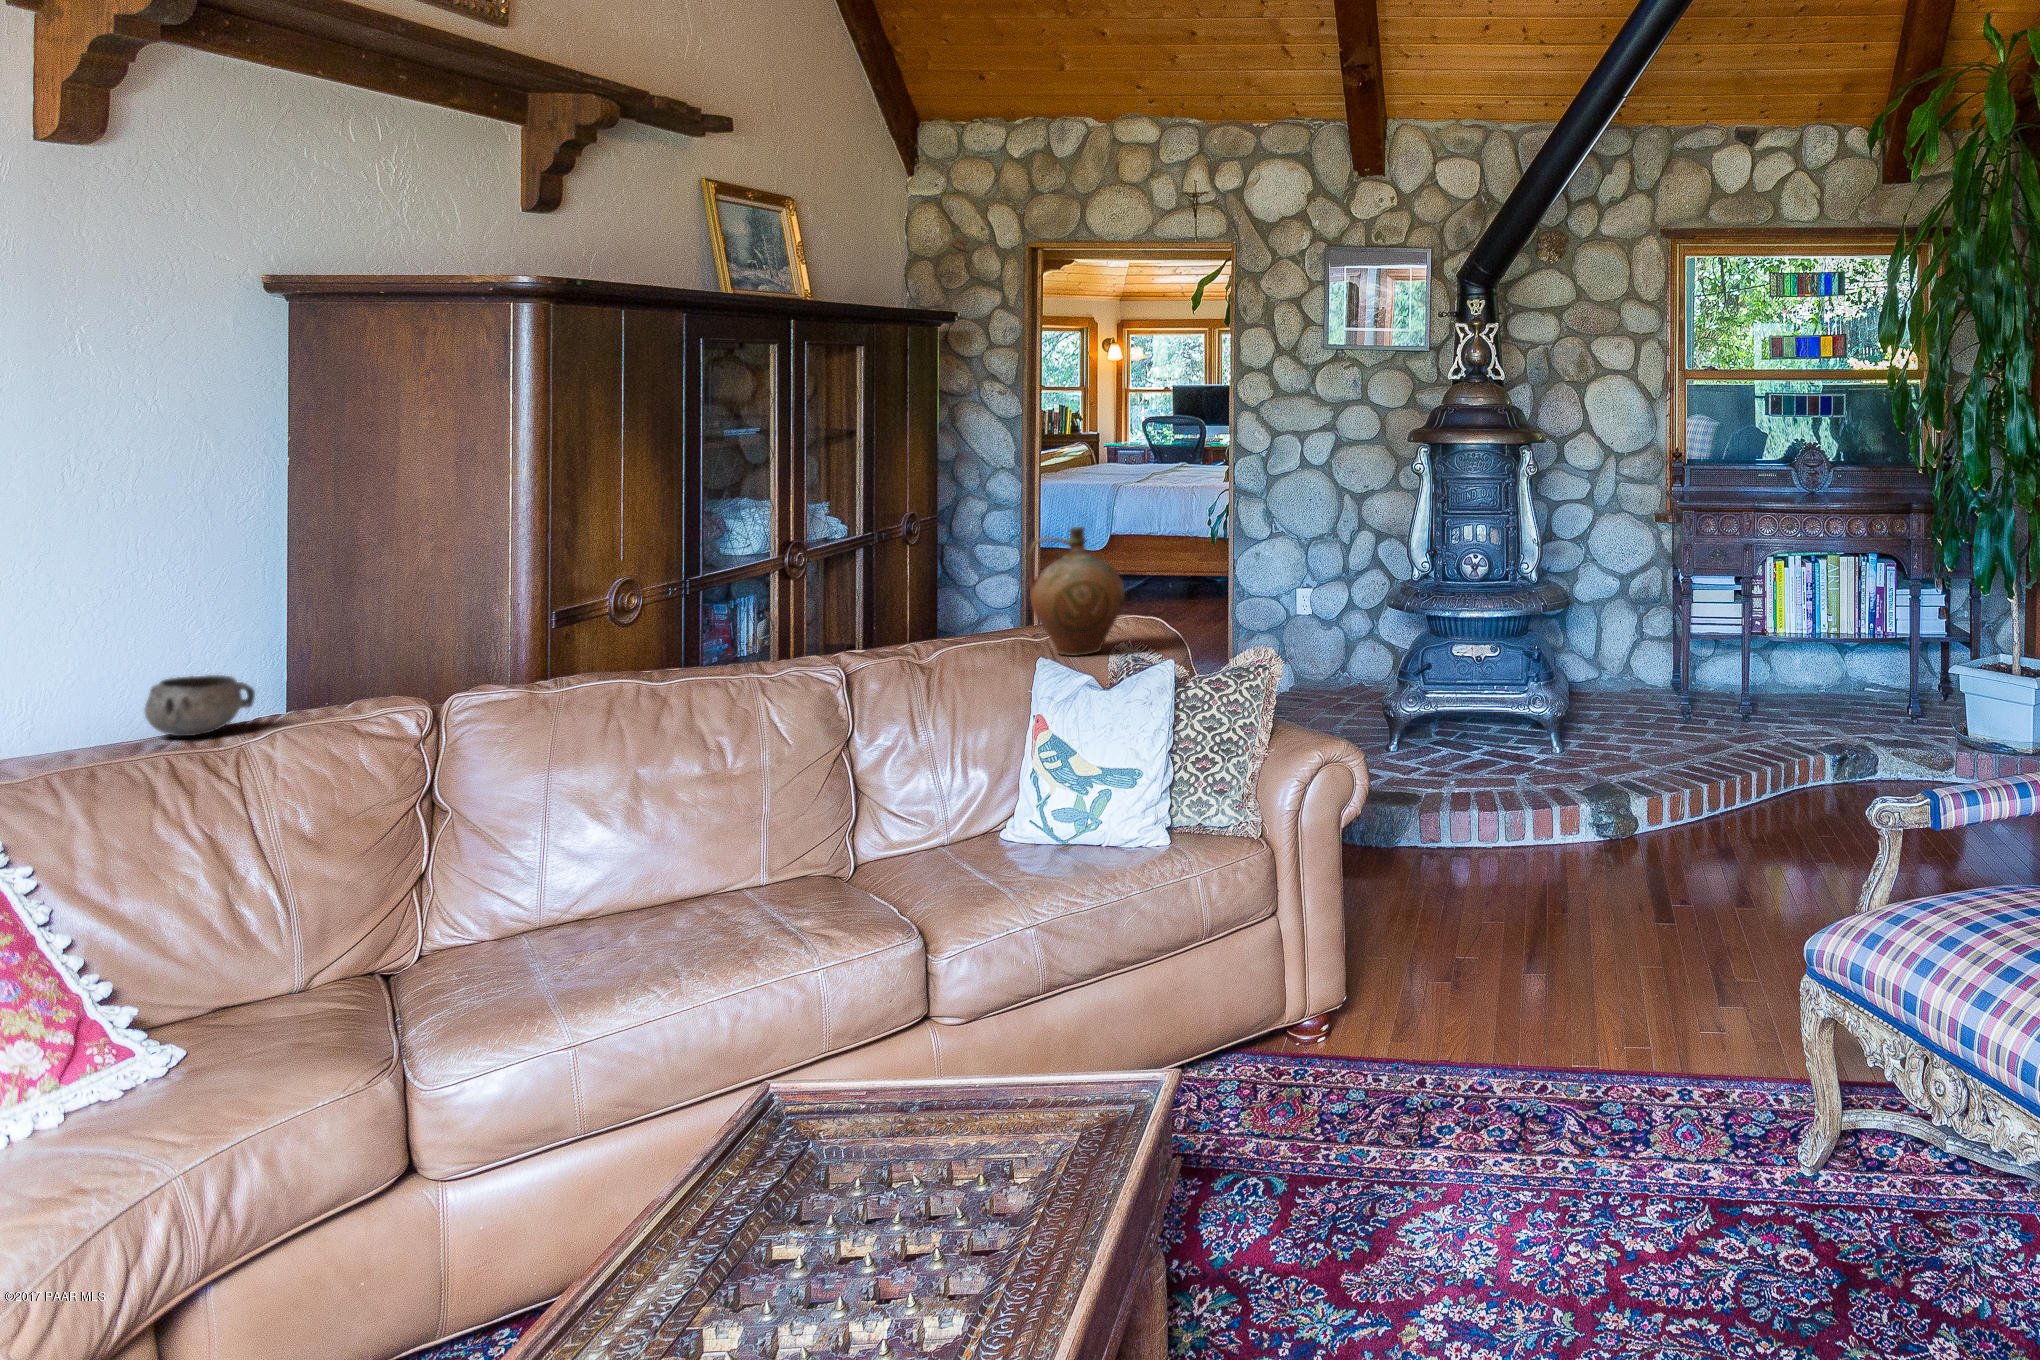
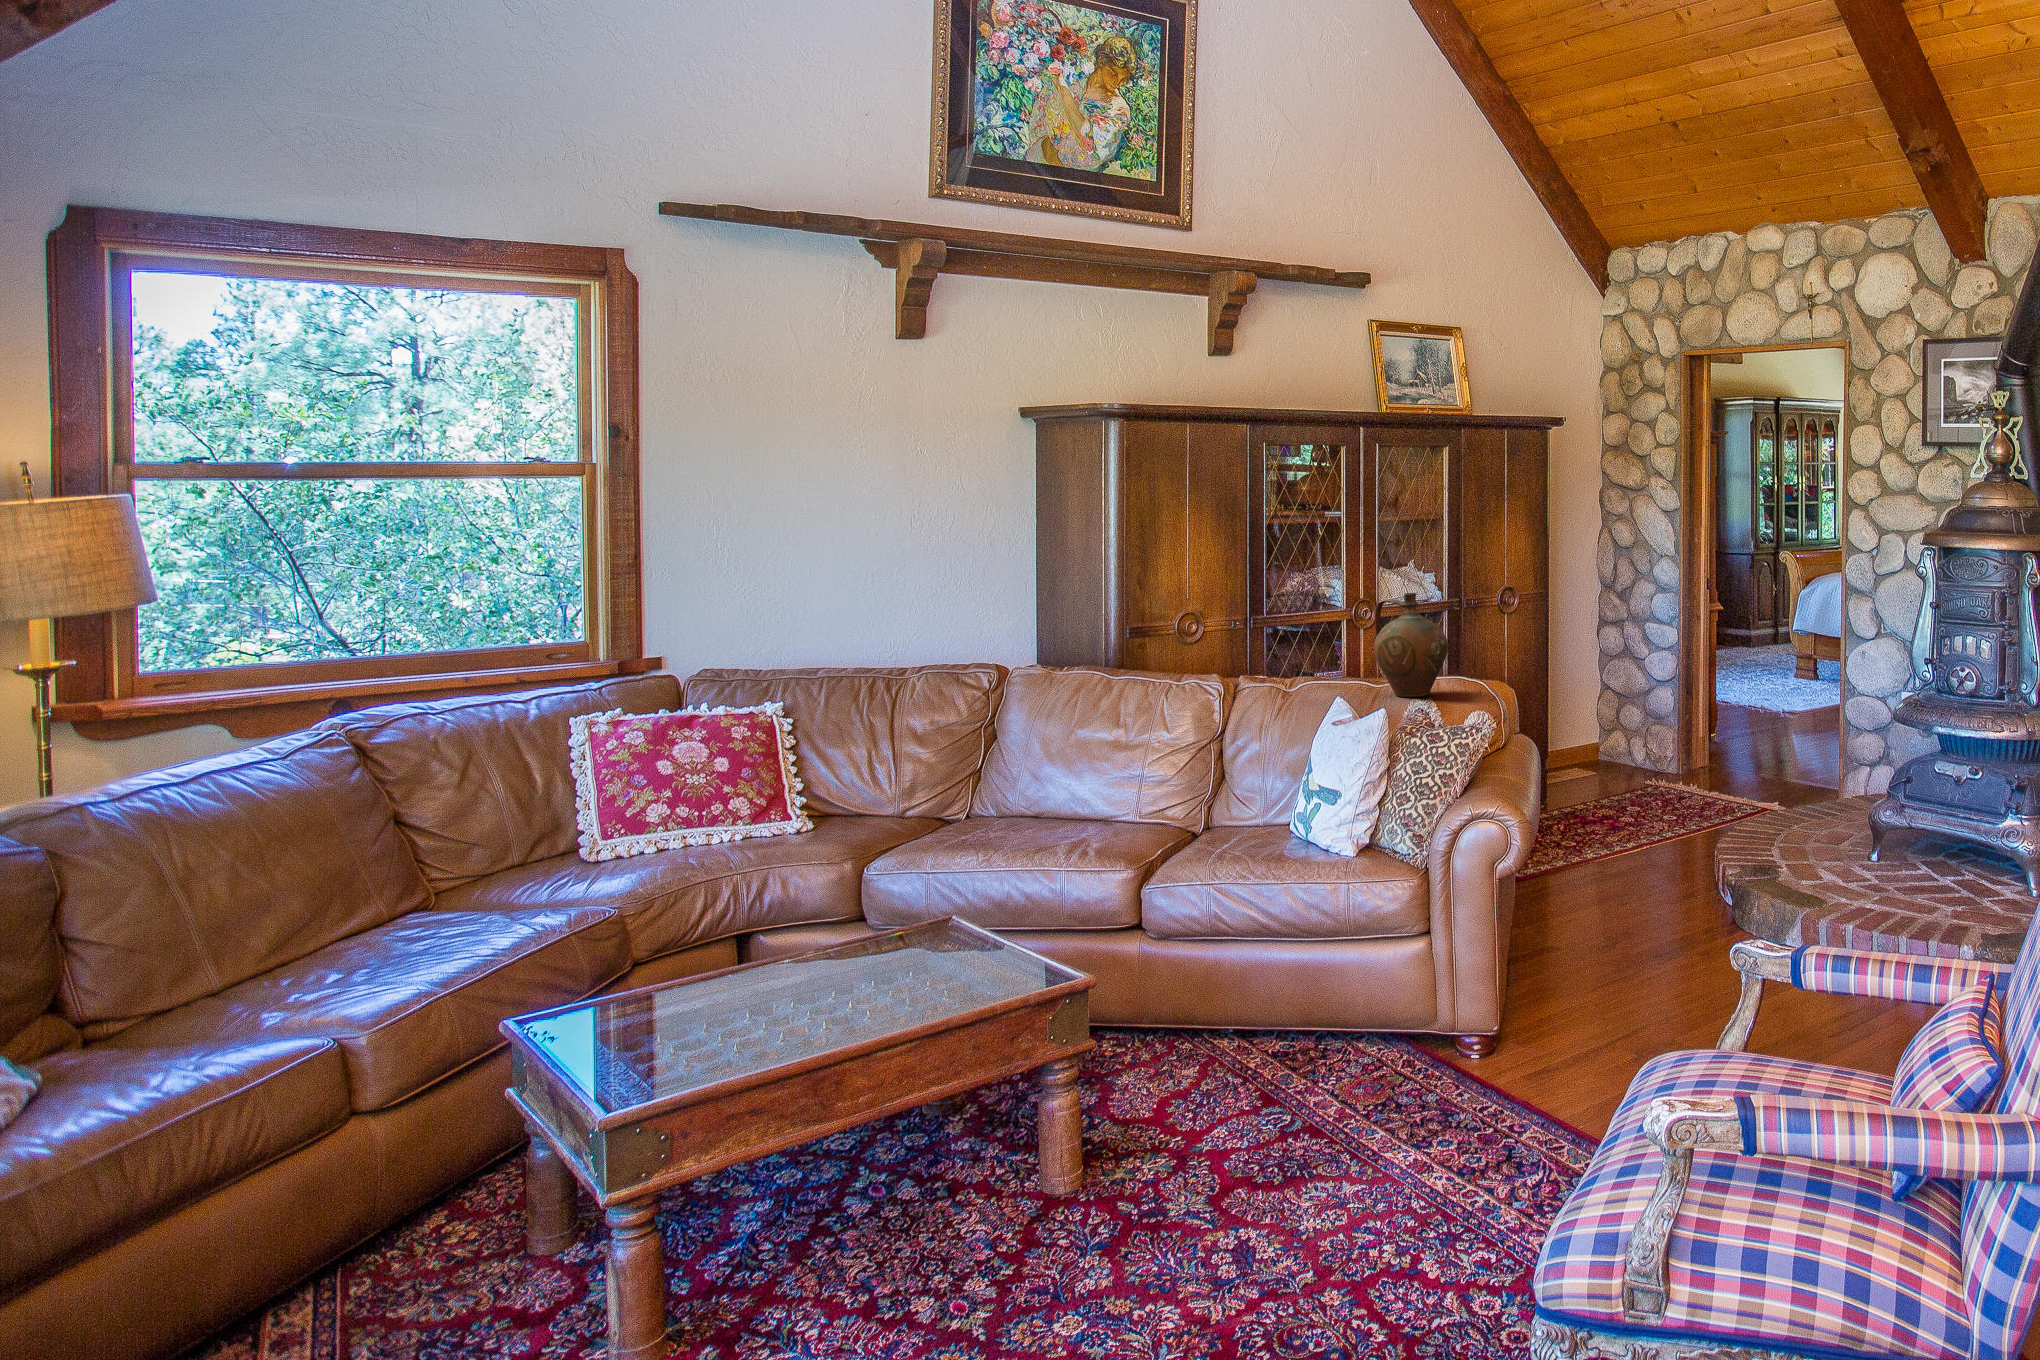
decorative bowl: present [144,675,255,736] -> none [910,634,960,667]

